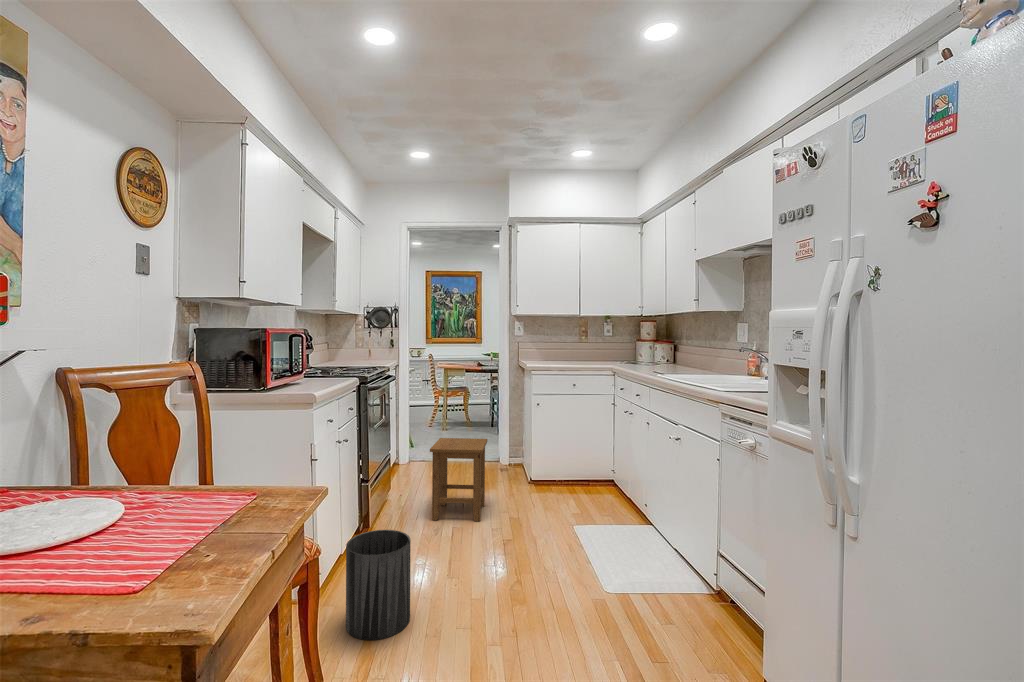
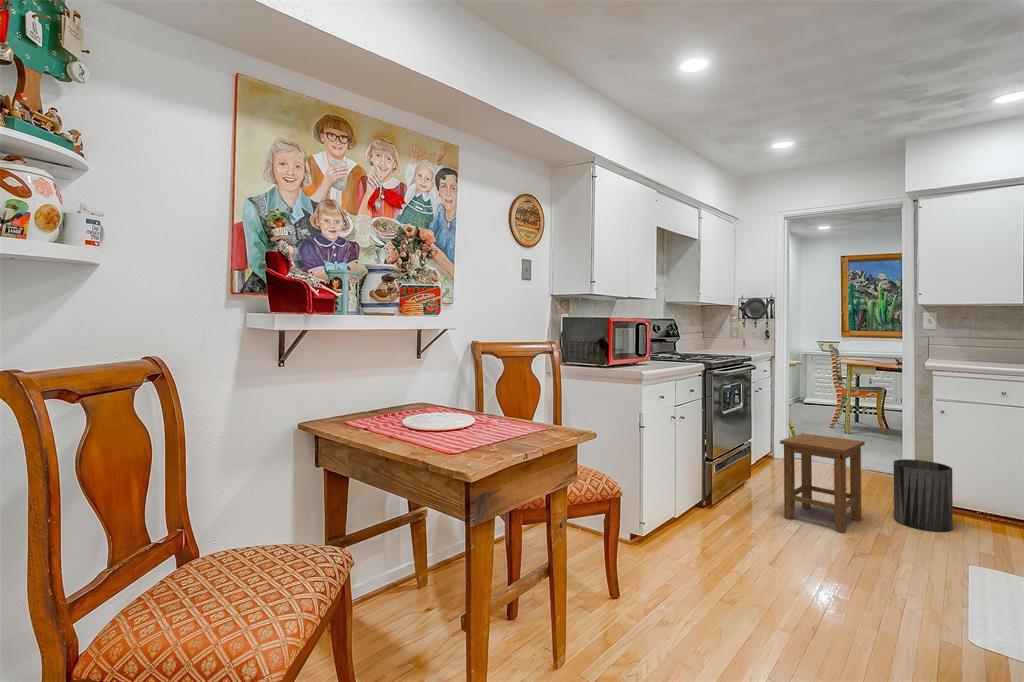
trash can: present [346,530,411,640] -> present [894,459,953,532]

